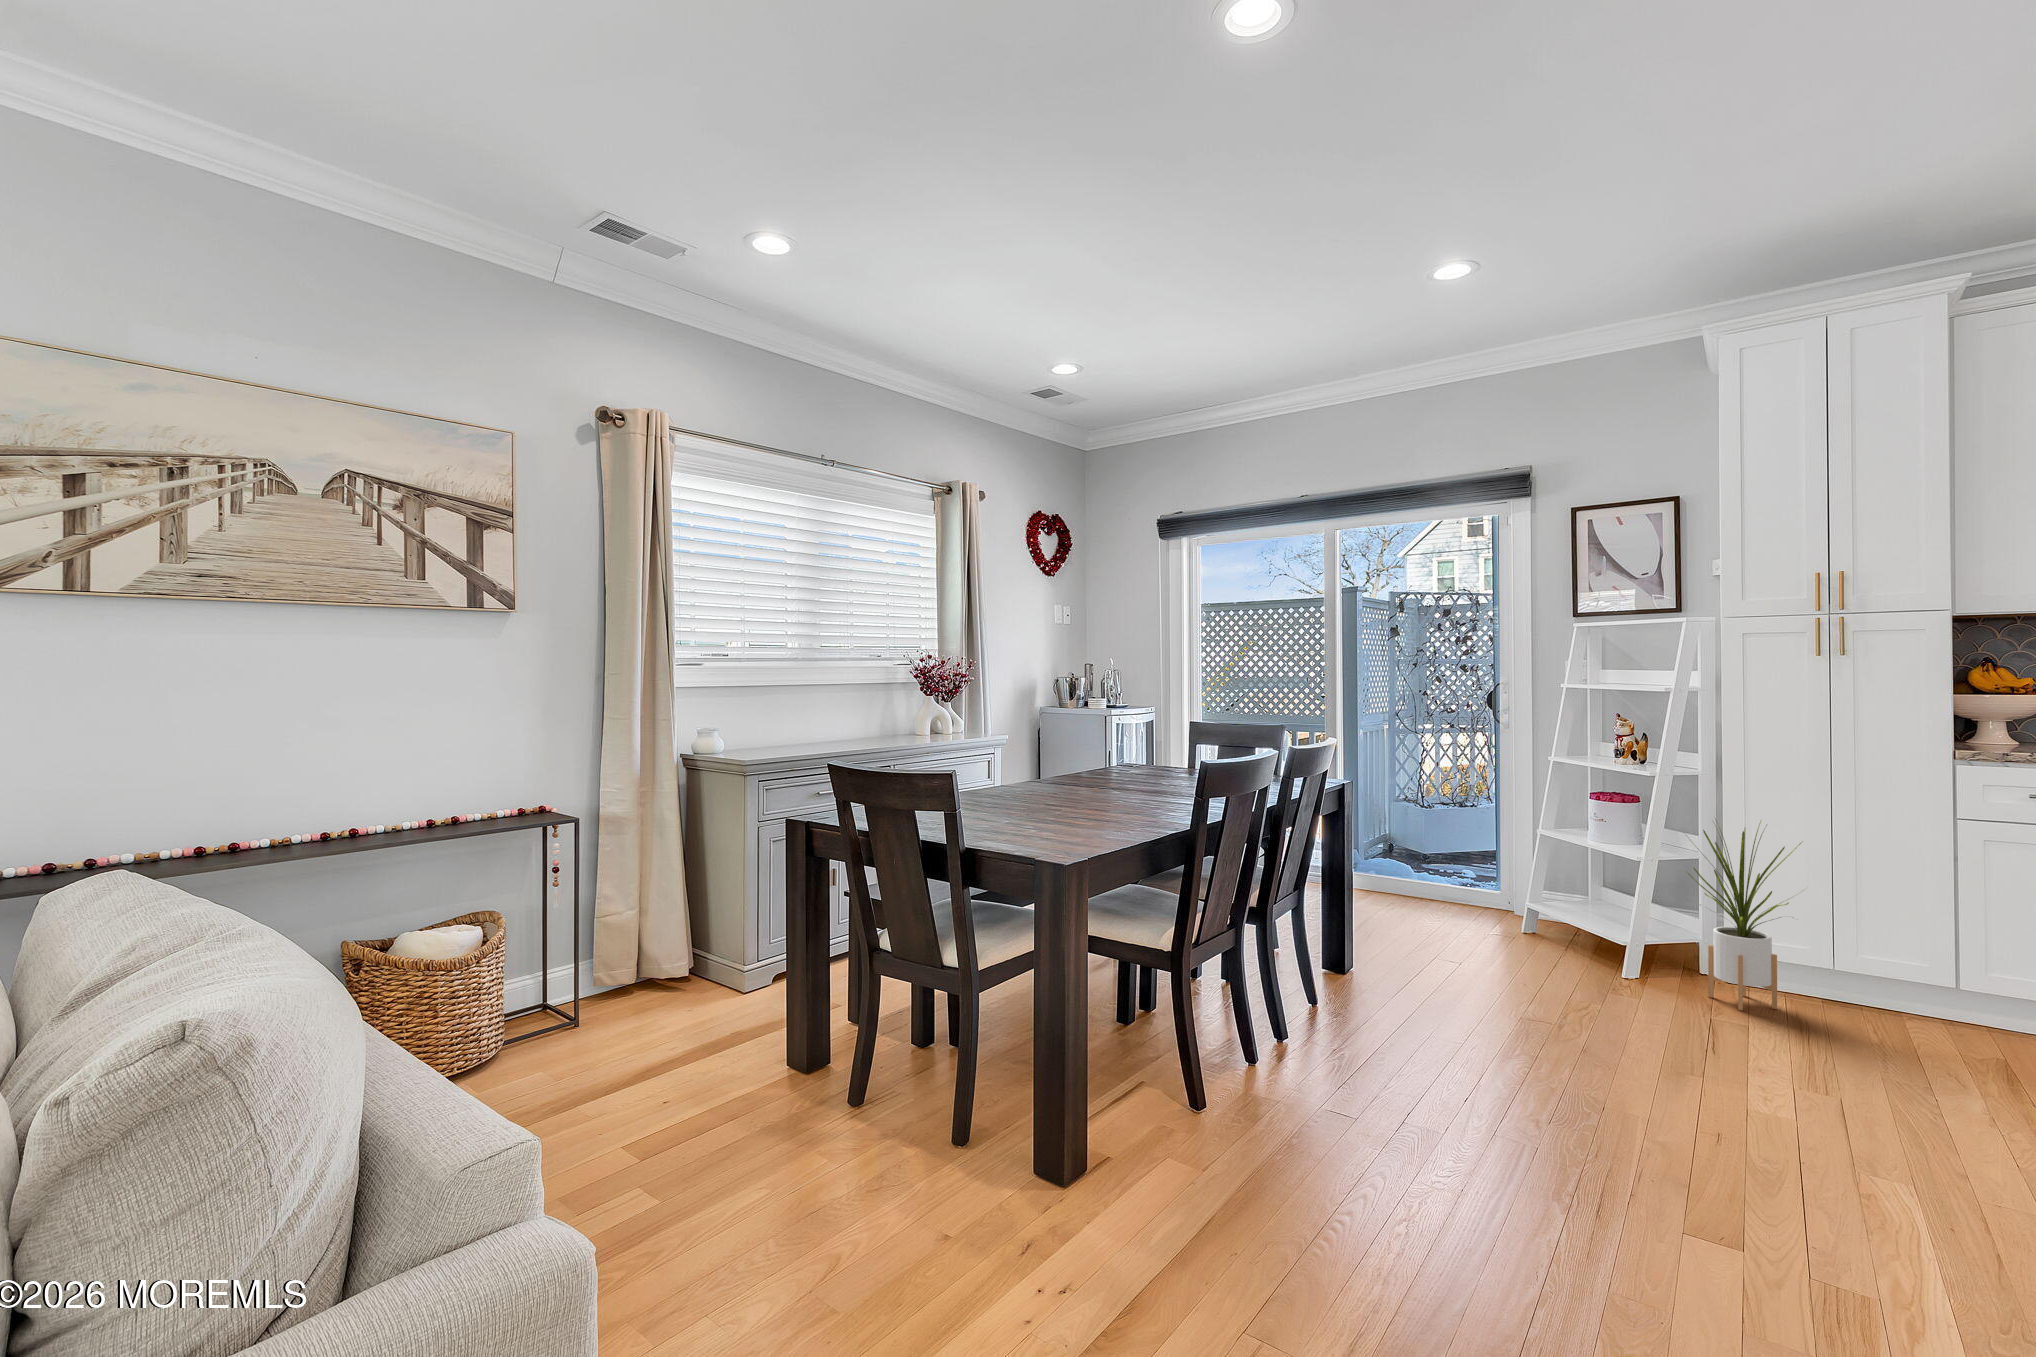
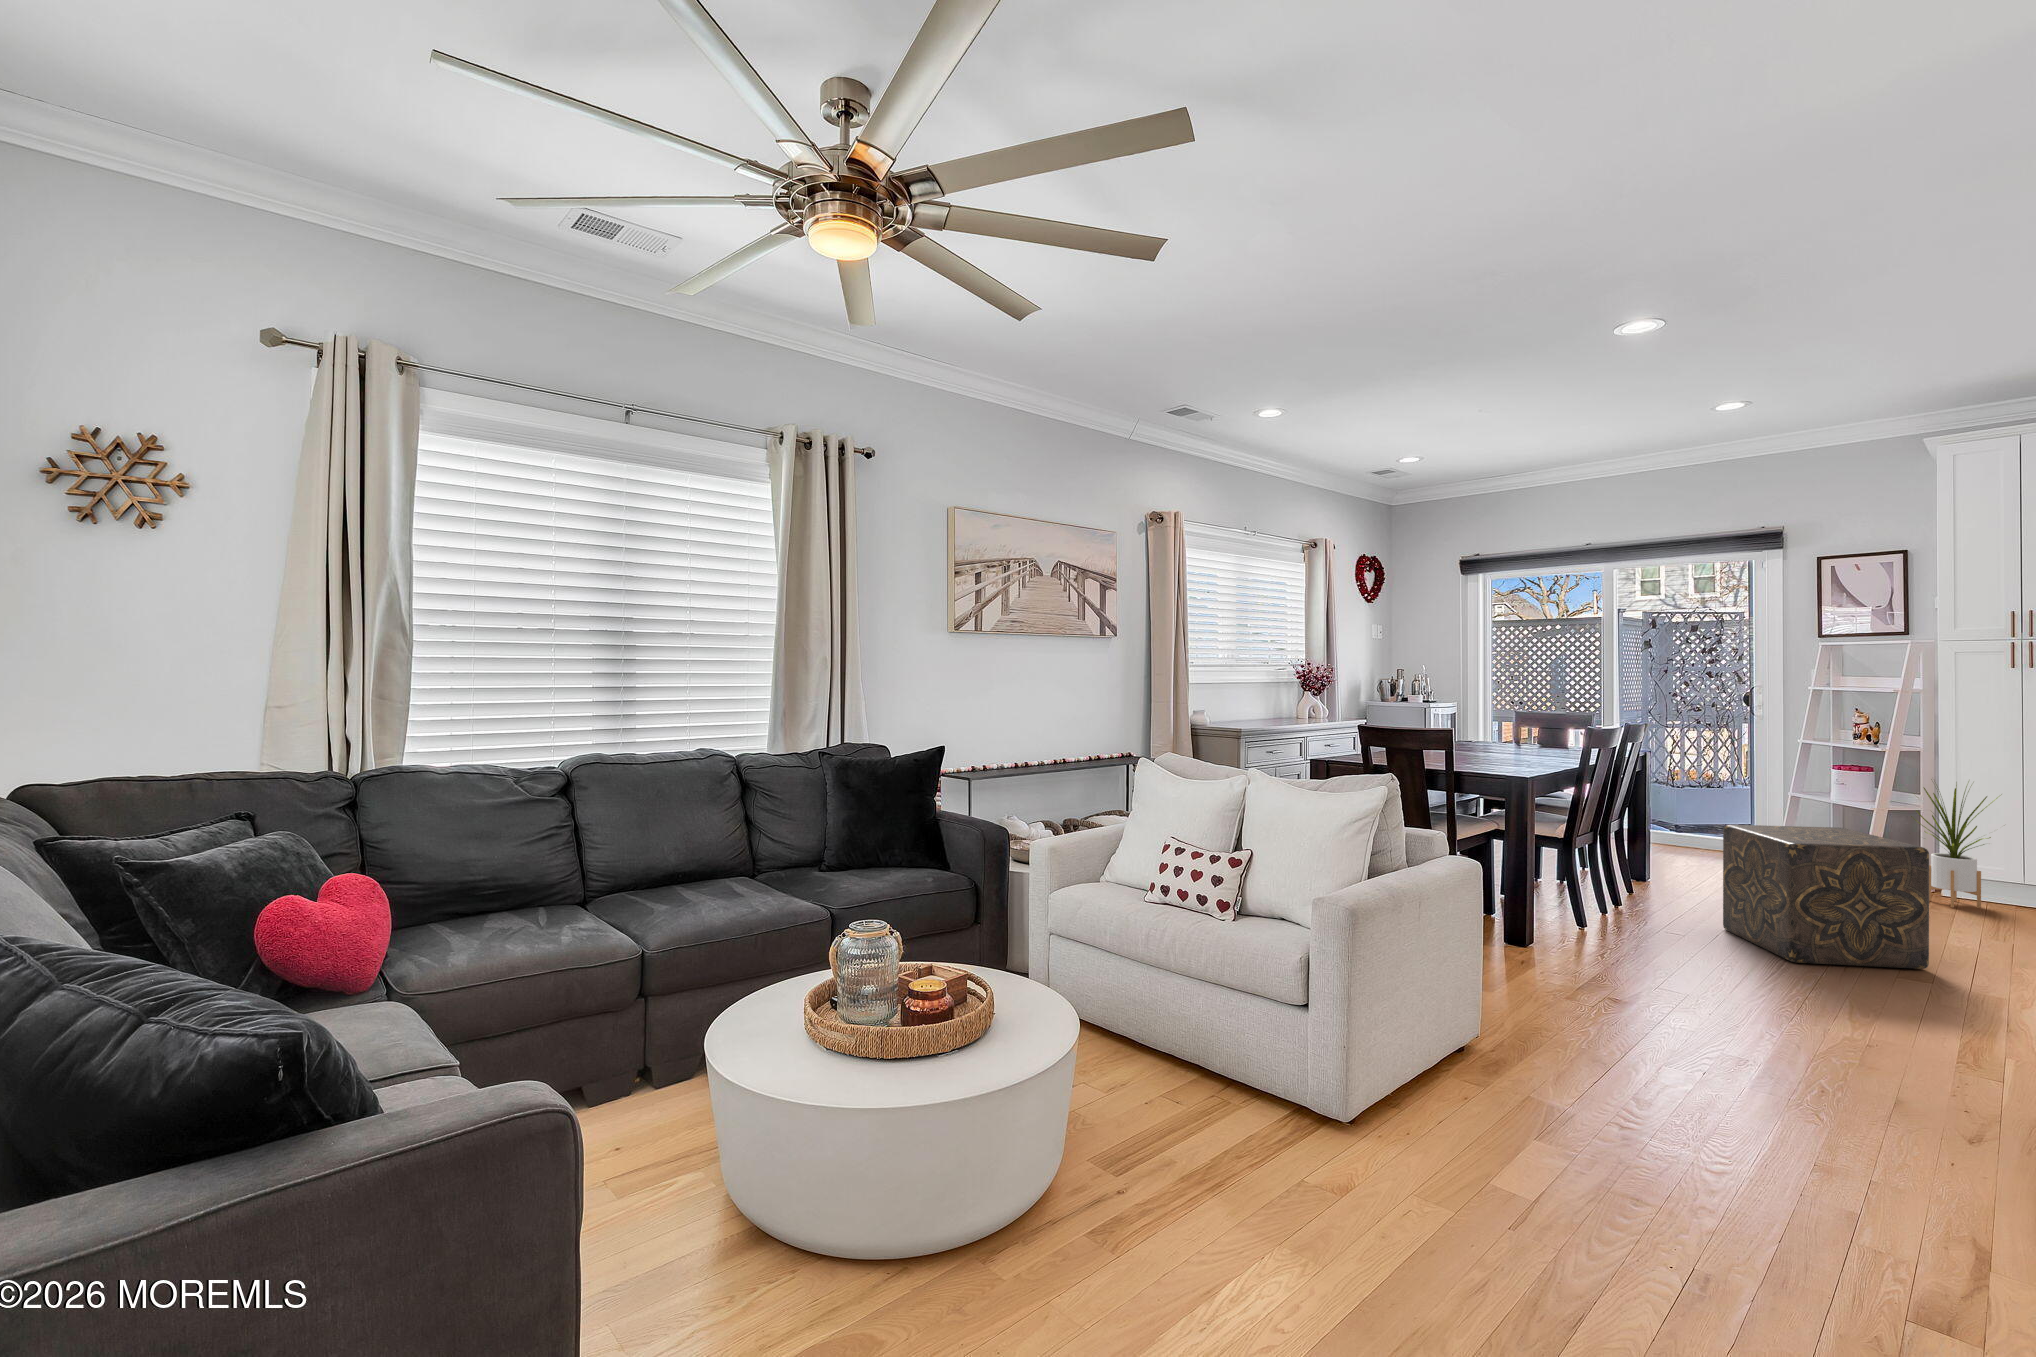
ottoman: none [1412,915,1707,1179] -> present [1723,825,1929,969]

